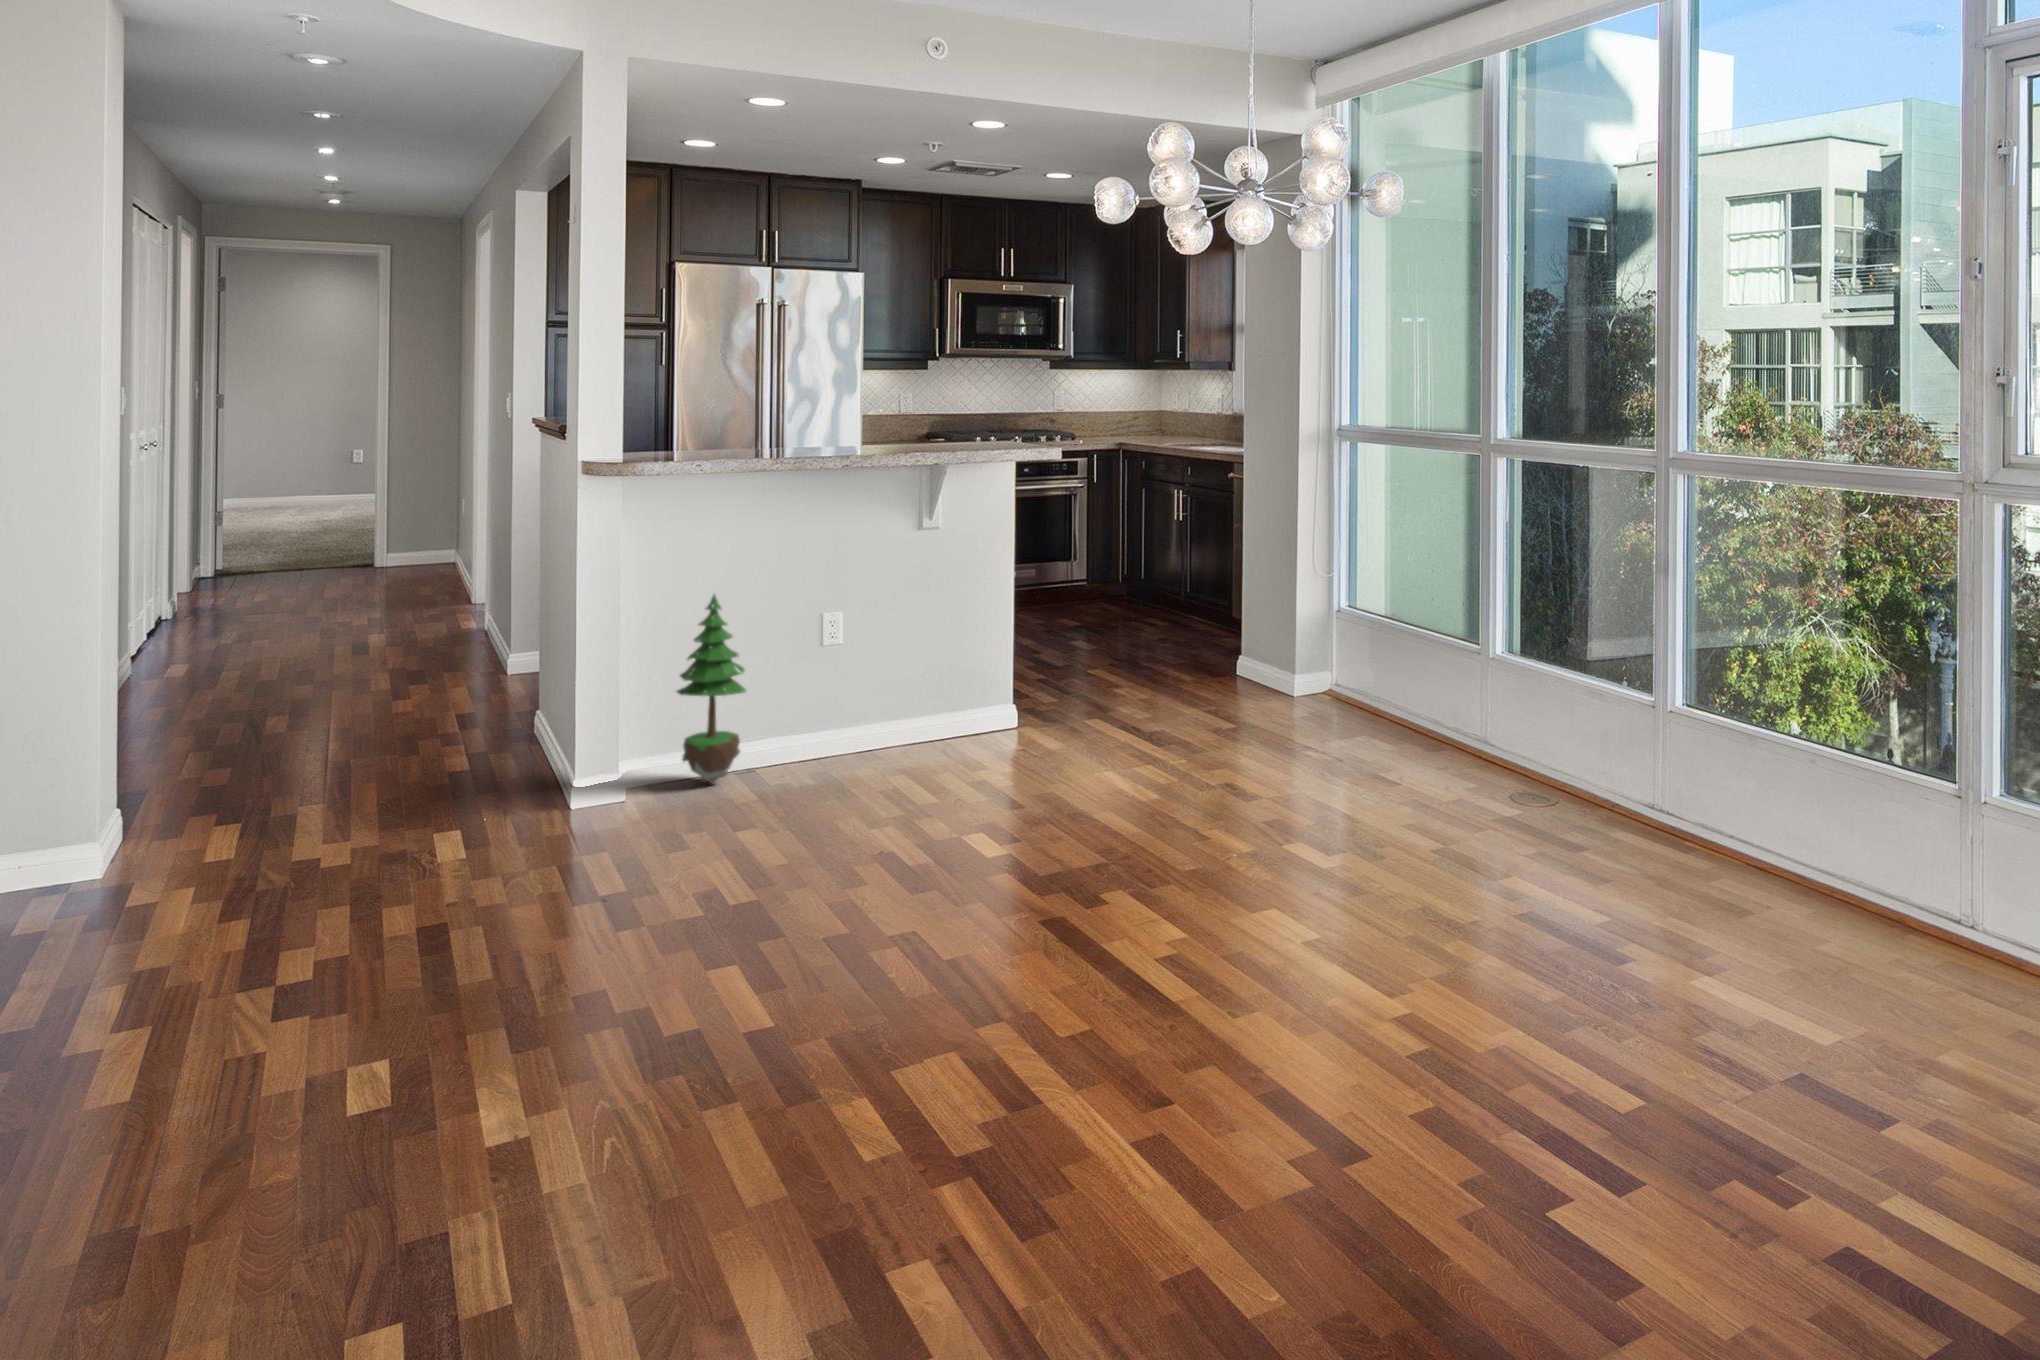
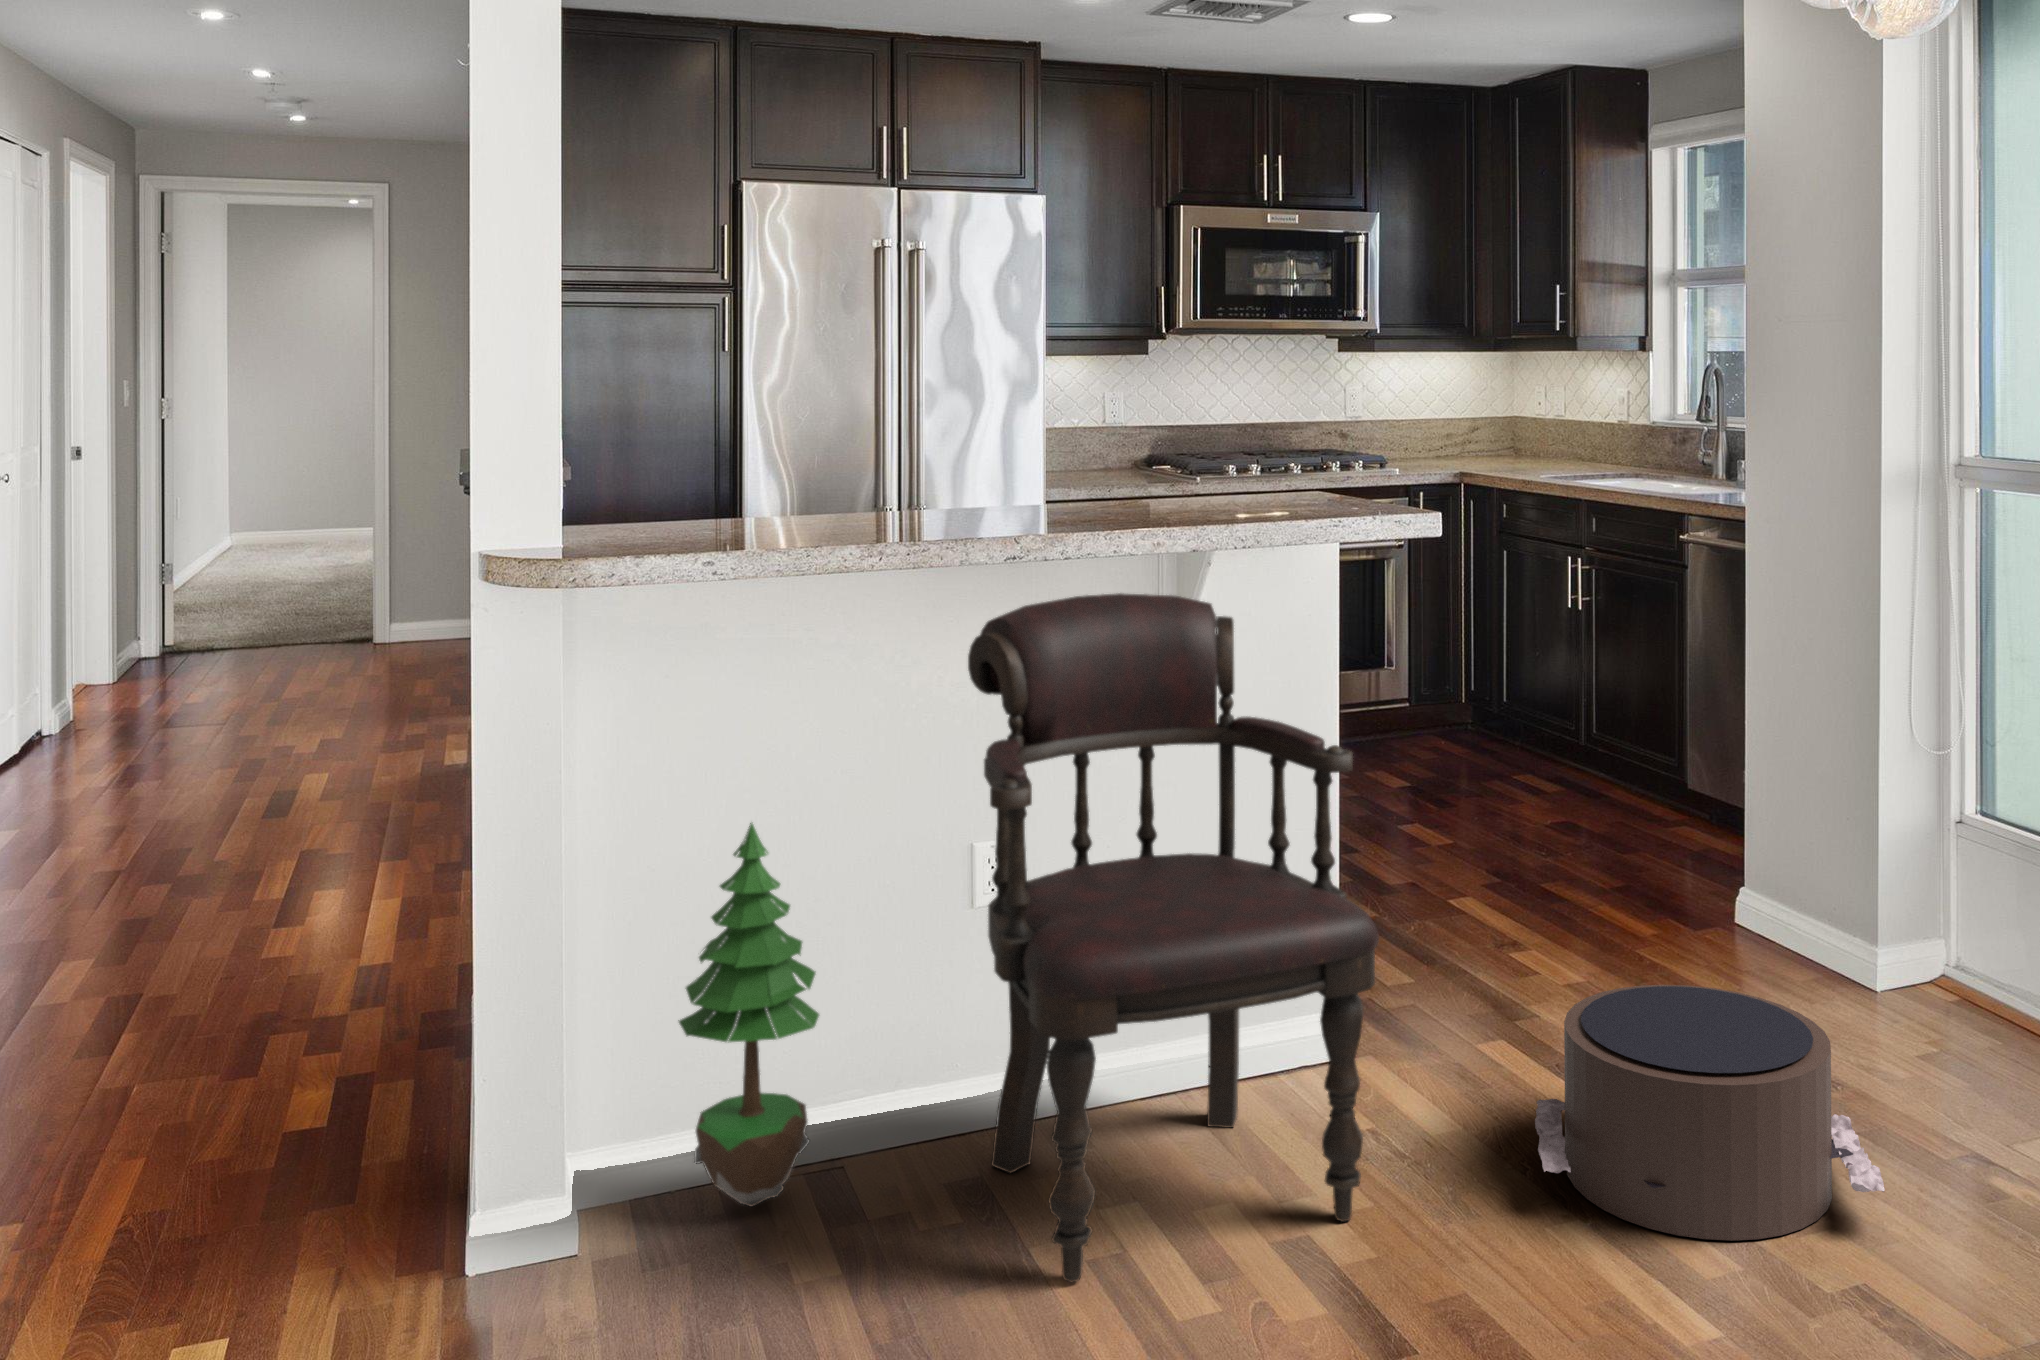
armchair: none [823,487,1023,798] -> present [968,593,1379,1282]
pouf: none [1099,676,1255,775] -> present [1535,985,1885,1241]

